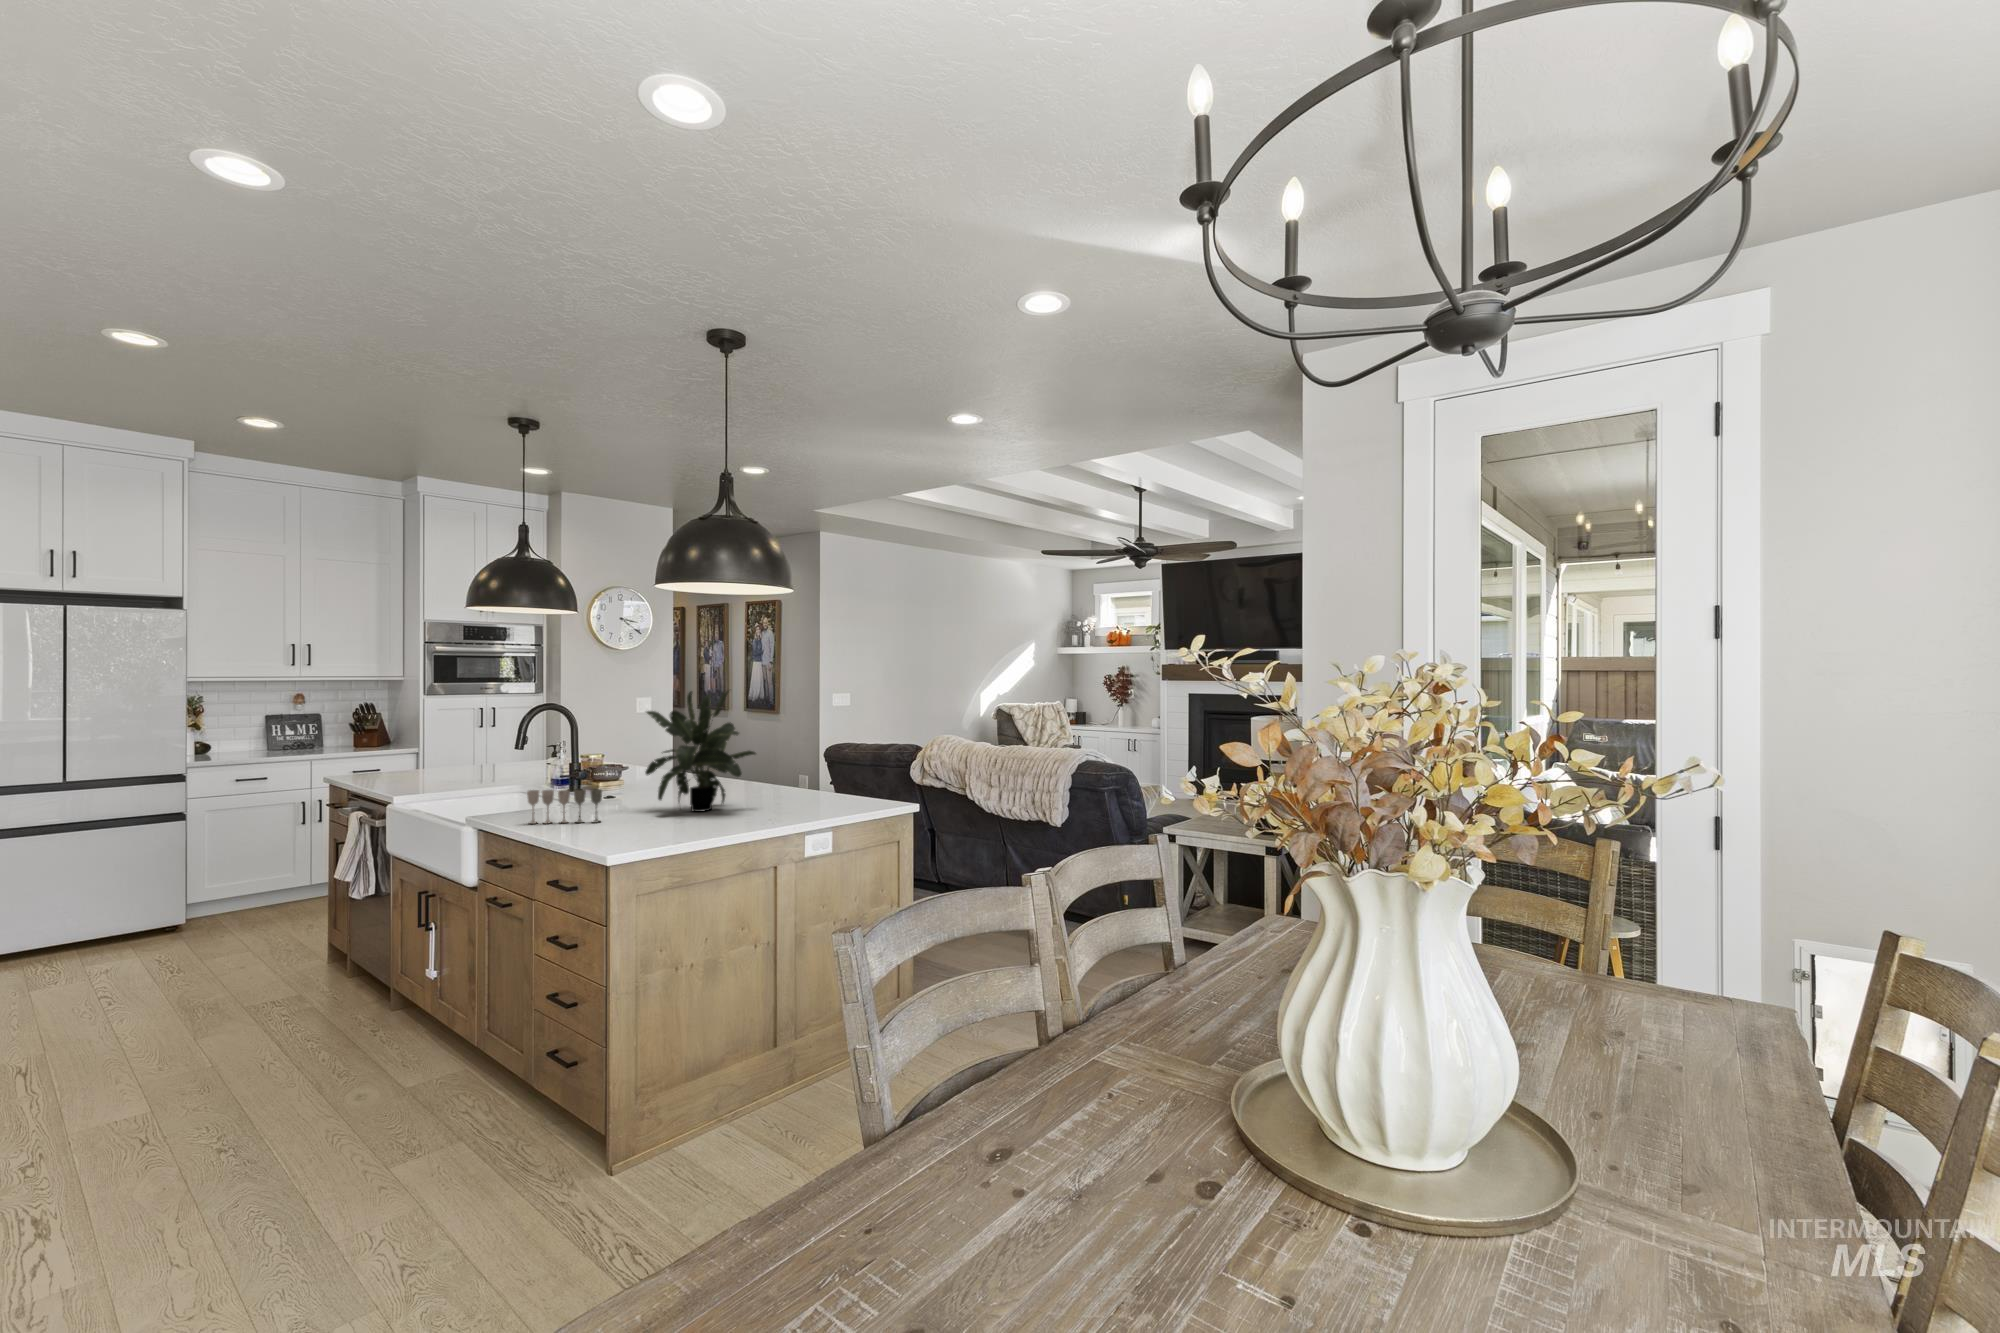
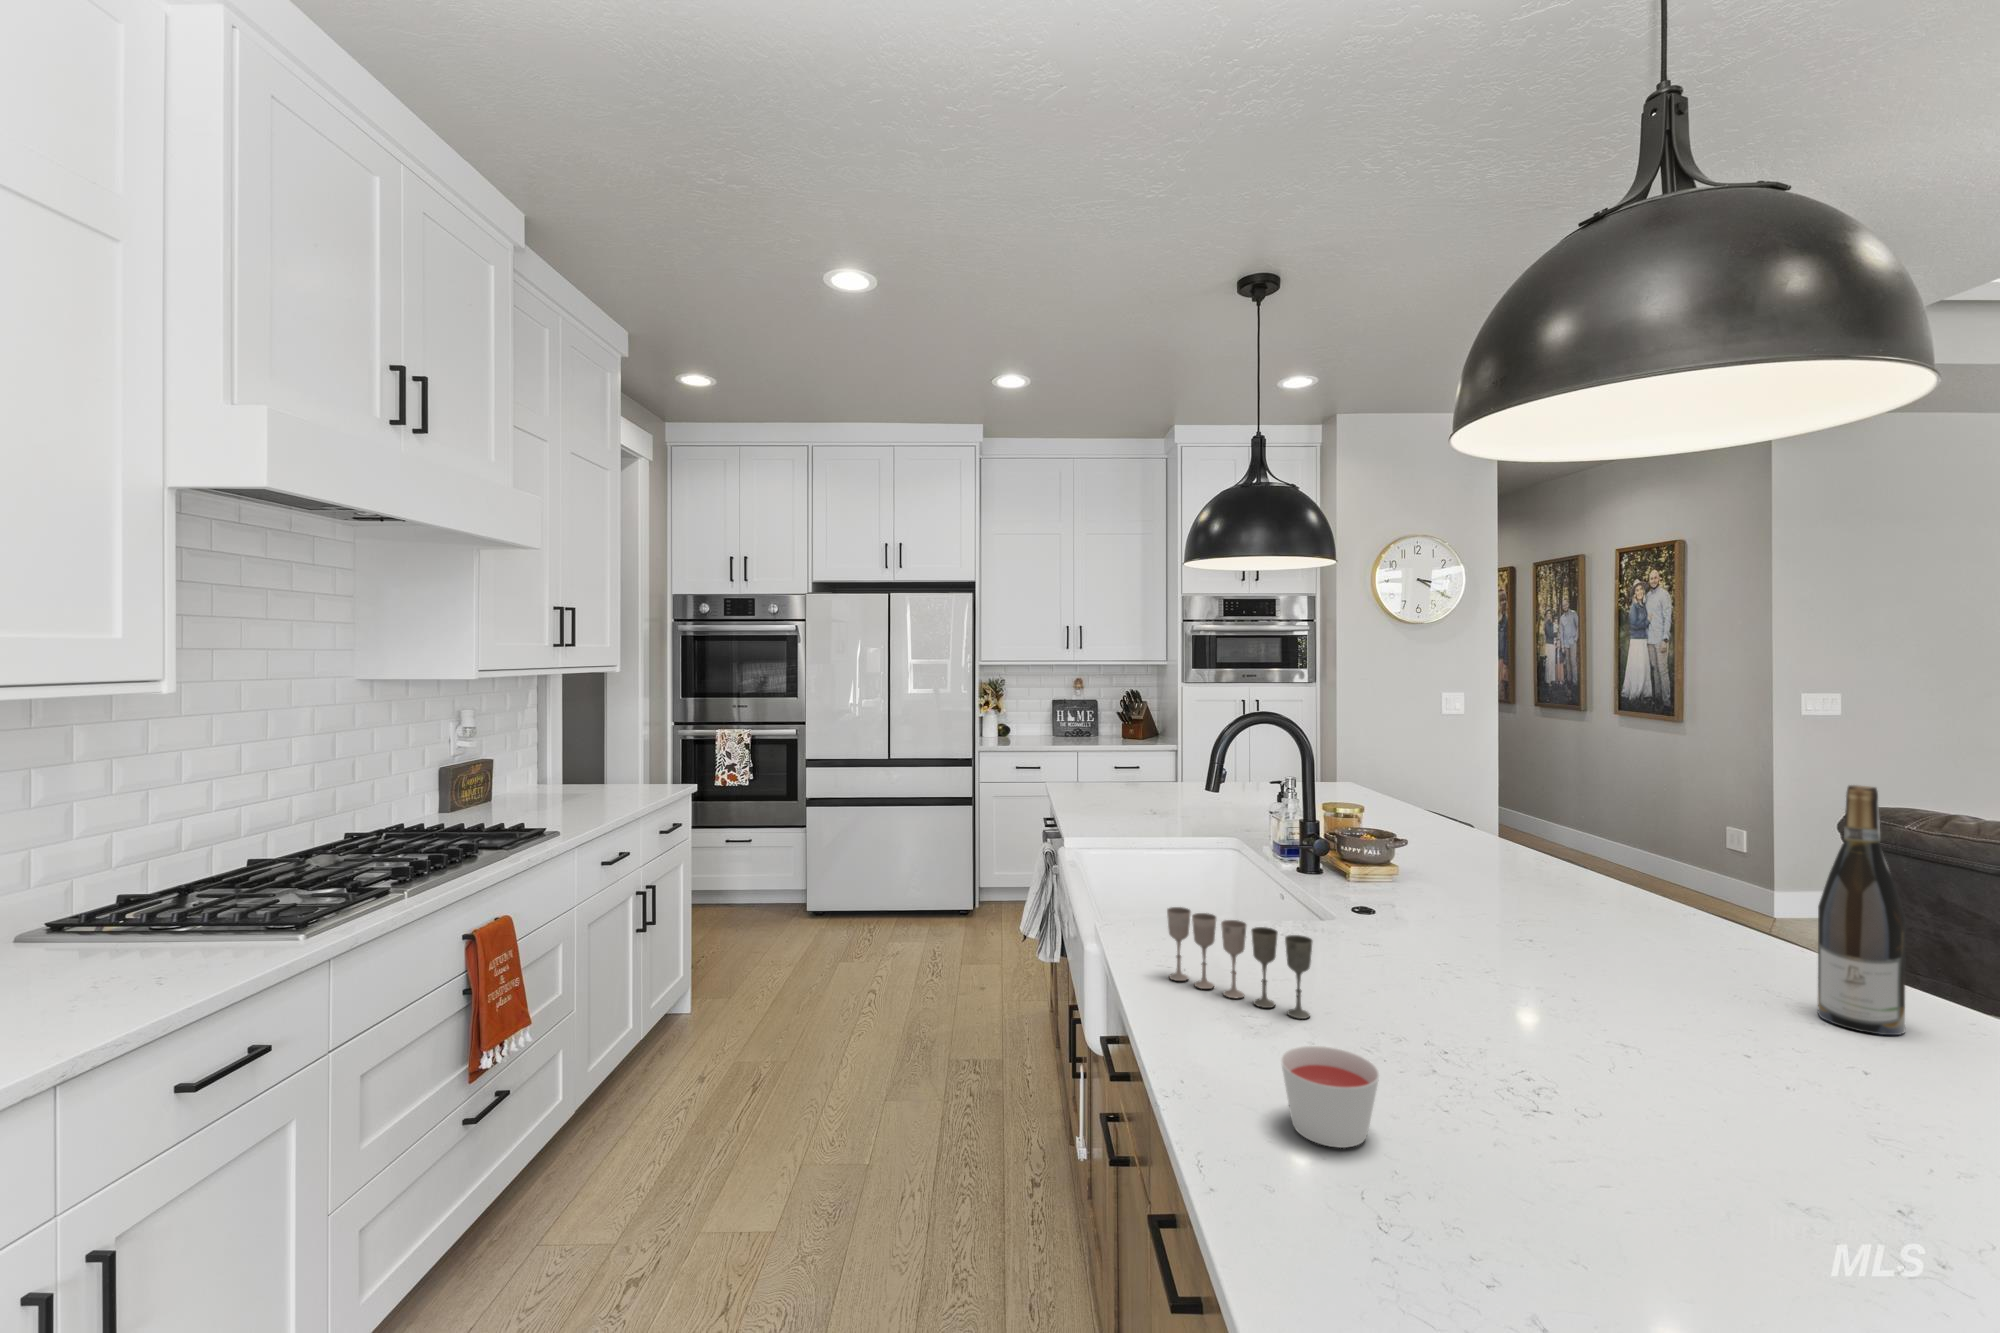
potted plant: present [645,691,756,812] -> none [1422,711,1765,1042]
wine bottle: none [780,715,803,798] -> present [1818,785,1906,1035]
candle: none [603,810,638,837] -> present [1281,1046,1379,1148]

